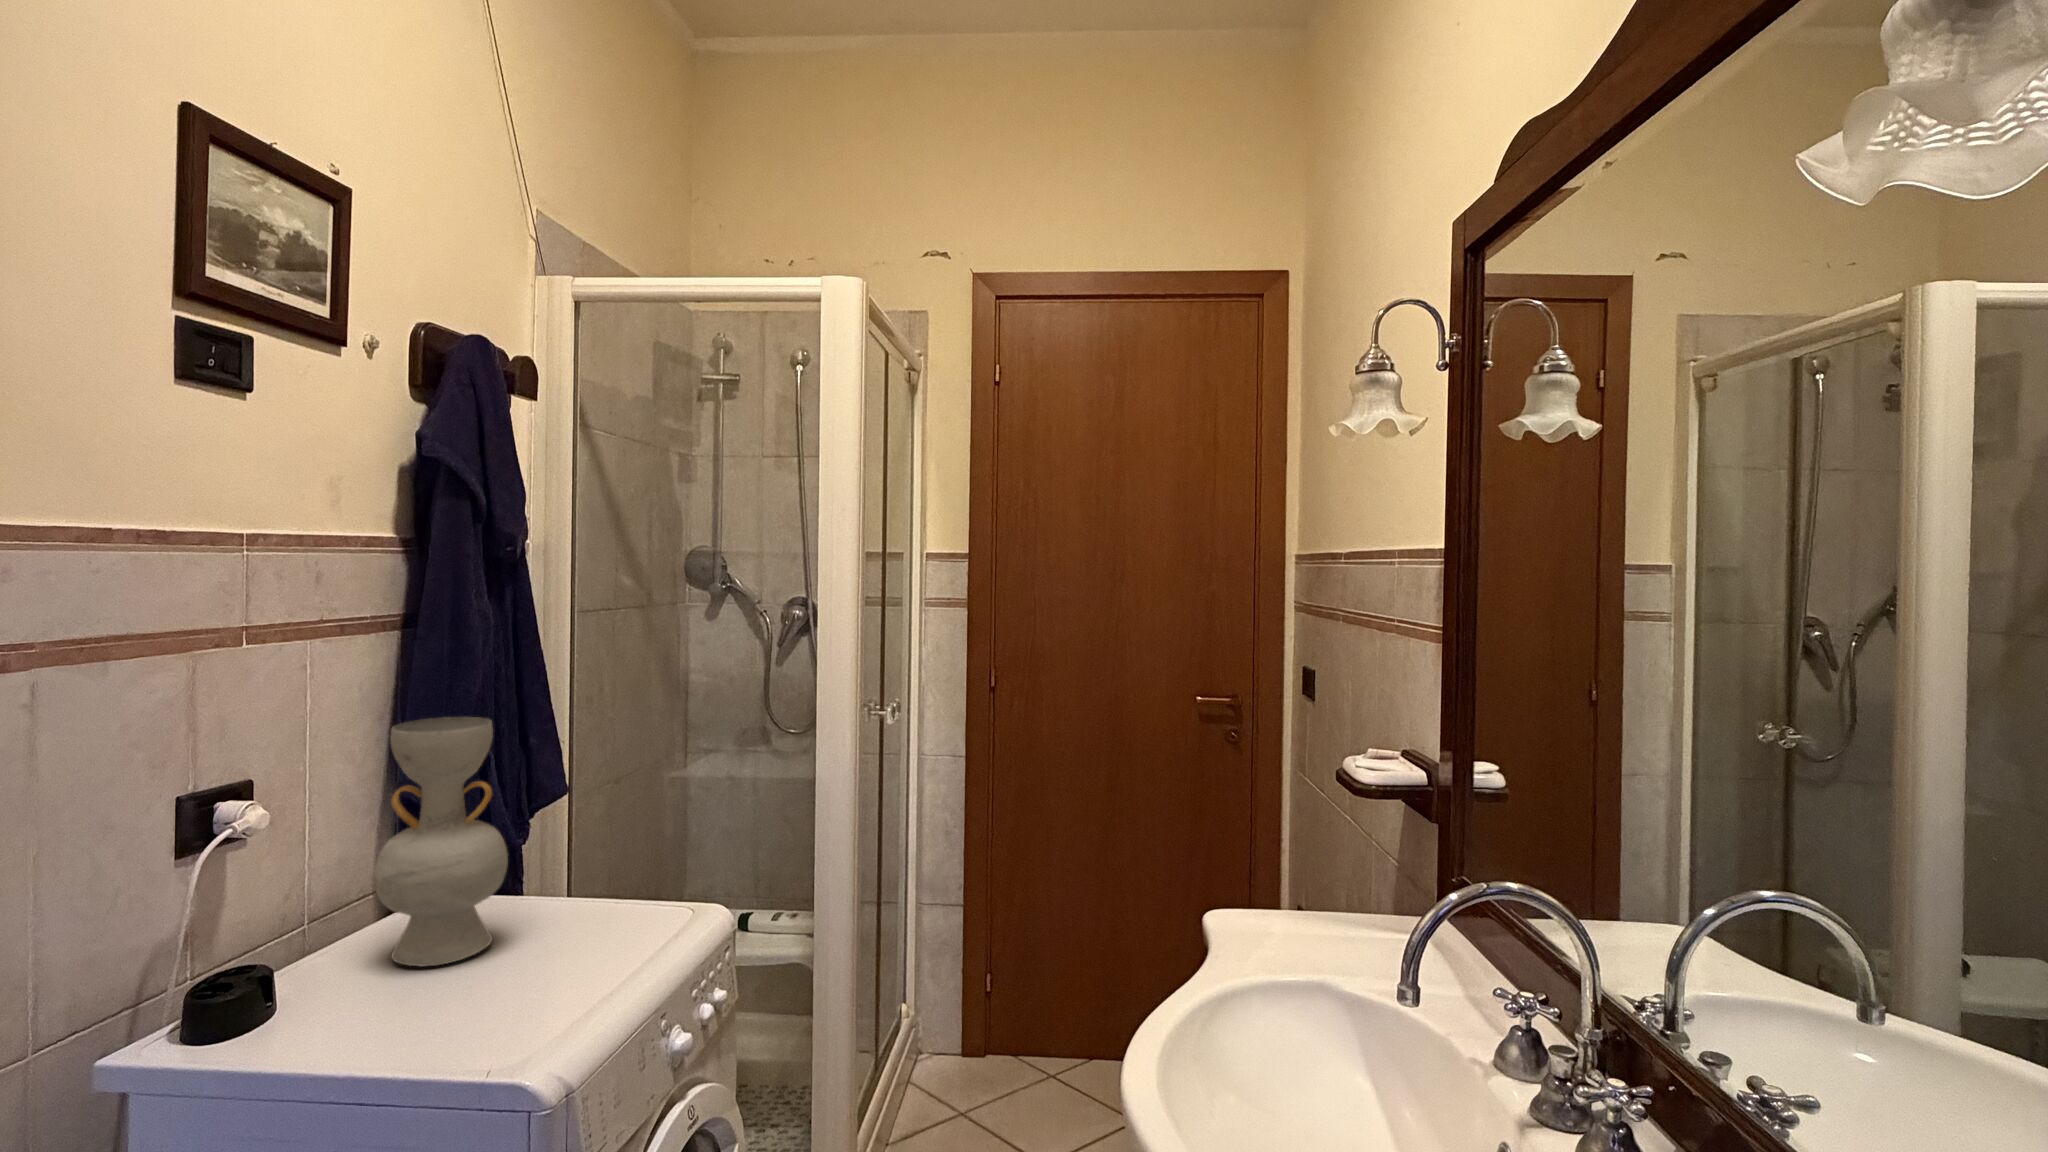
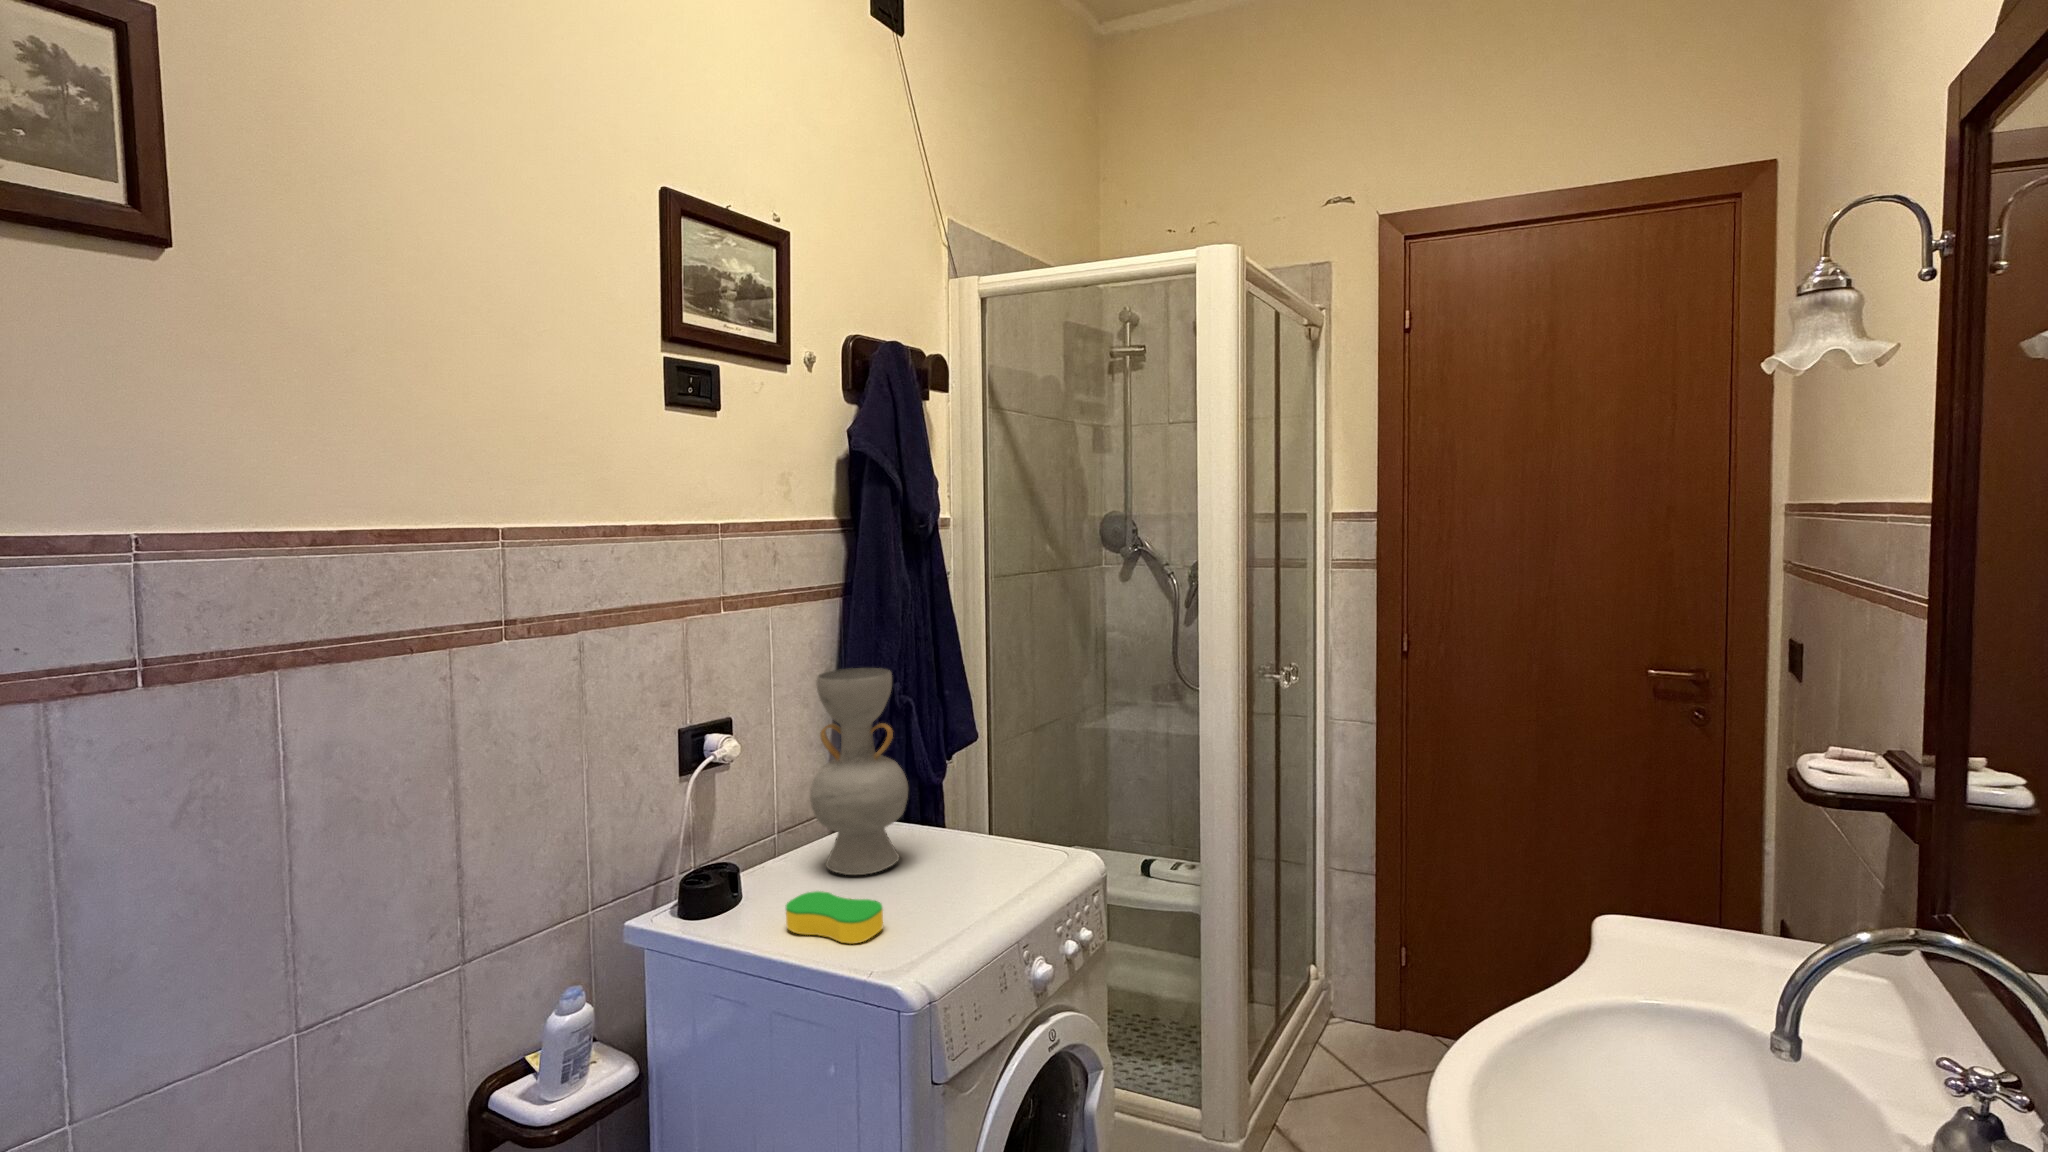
sponge: none [363,987,500,1043] -> present [786,891,883,944]

